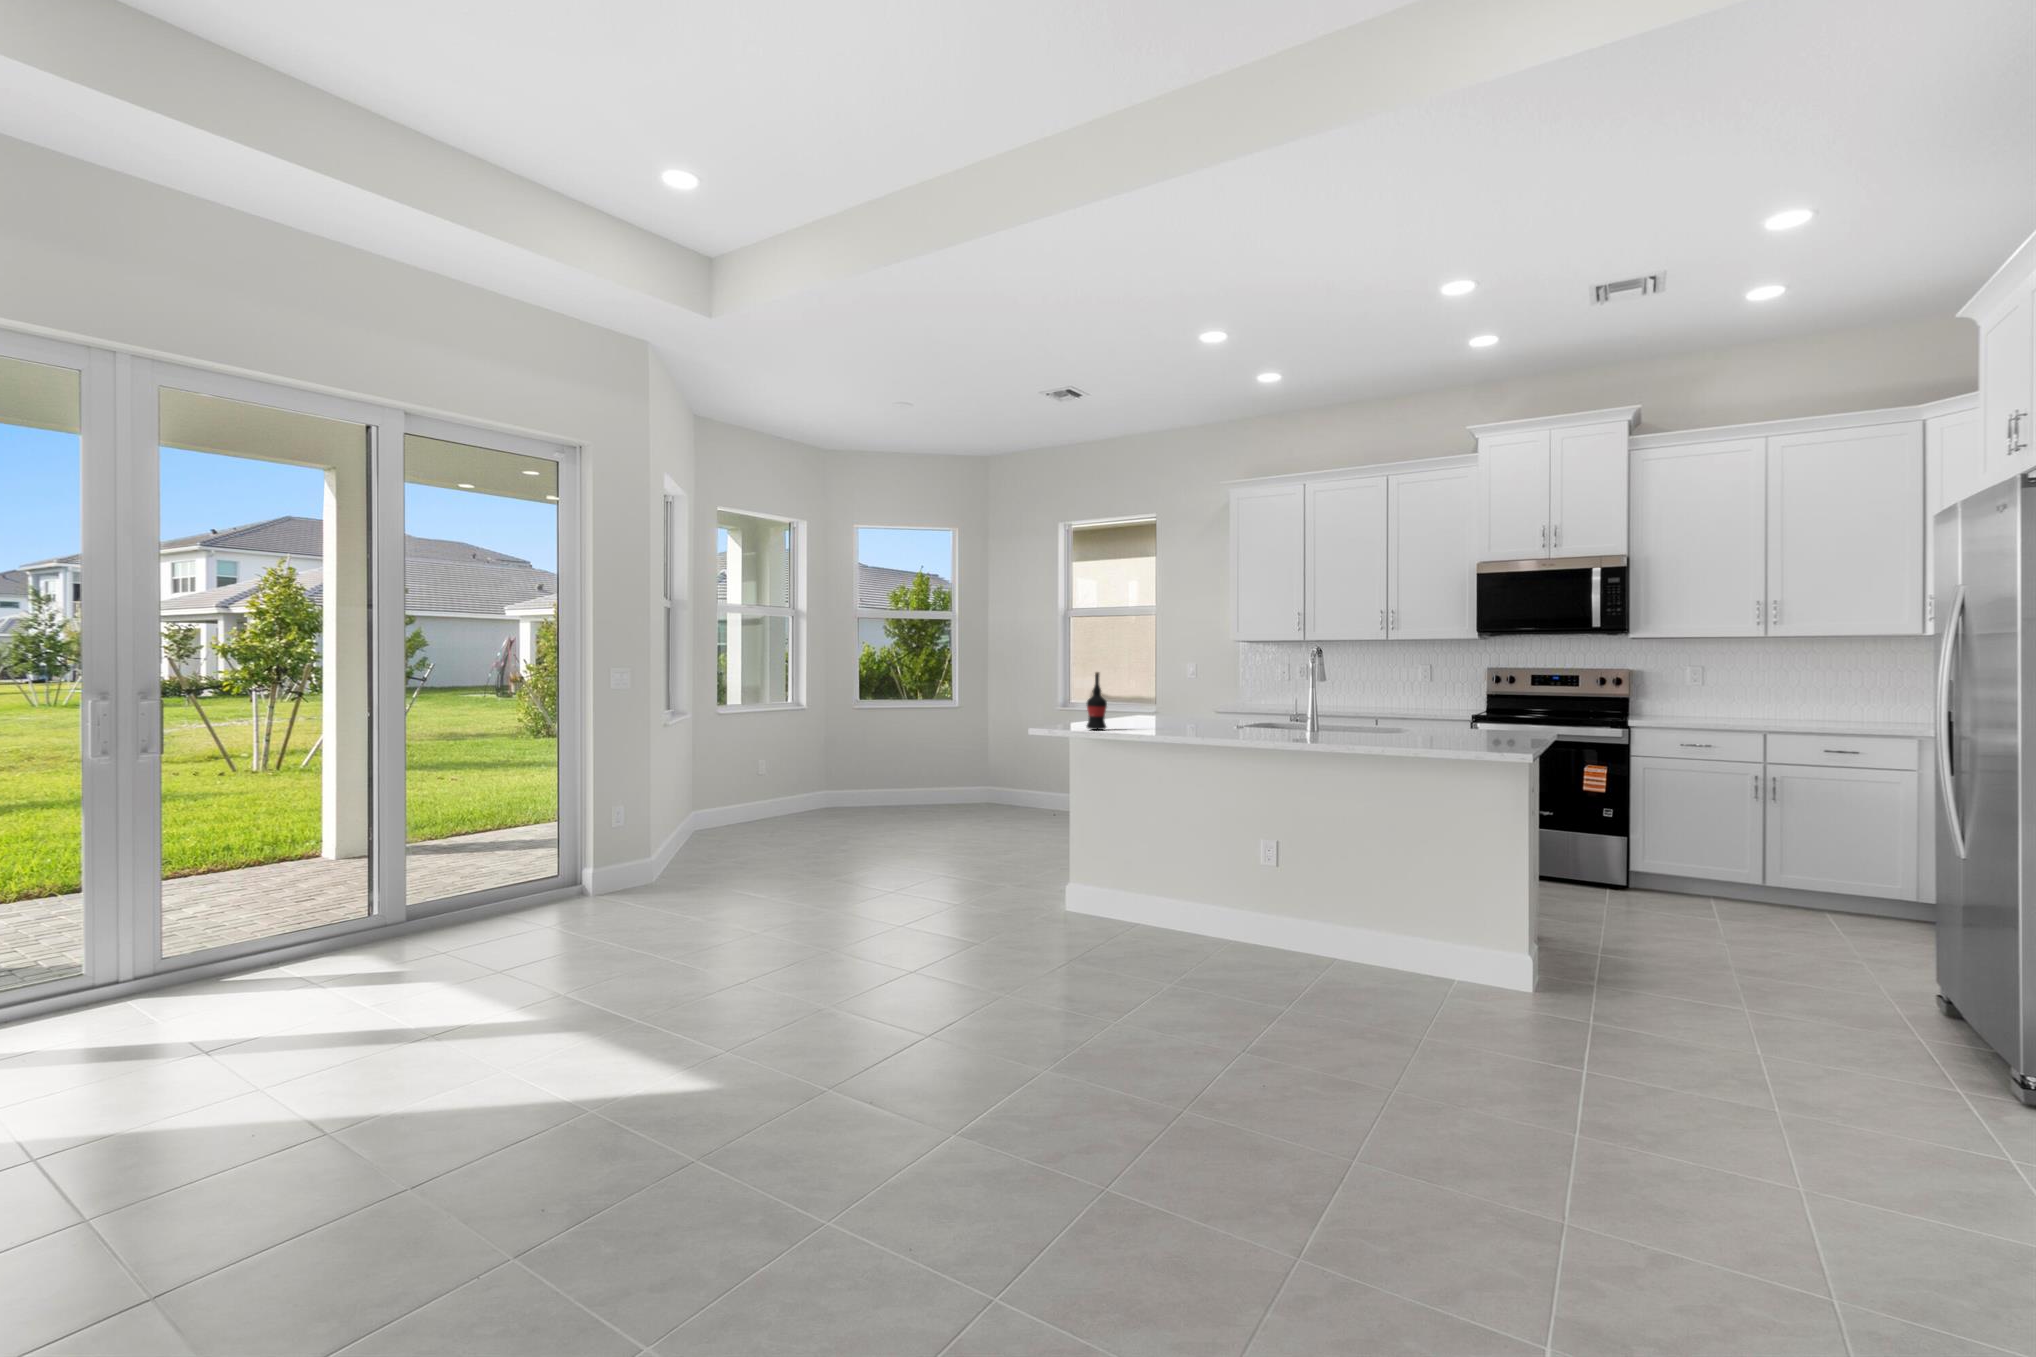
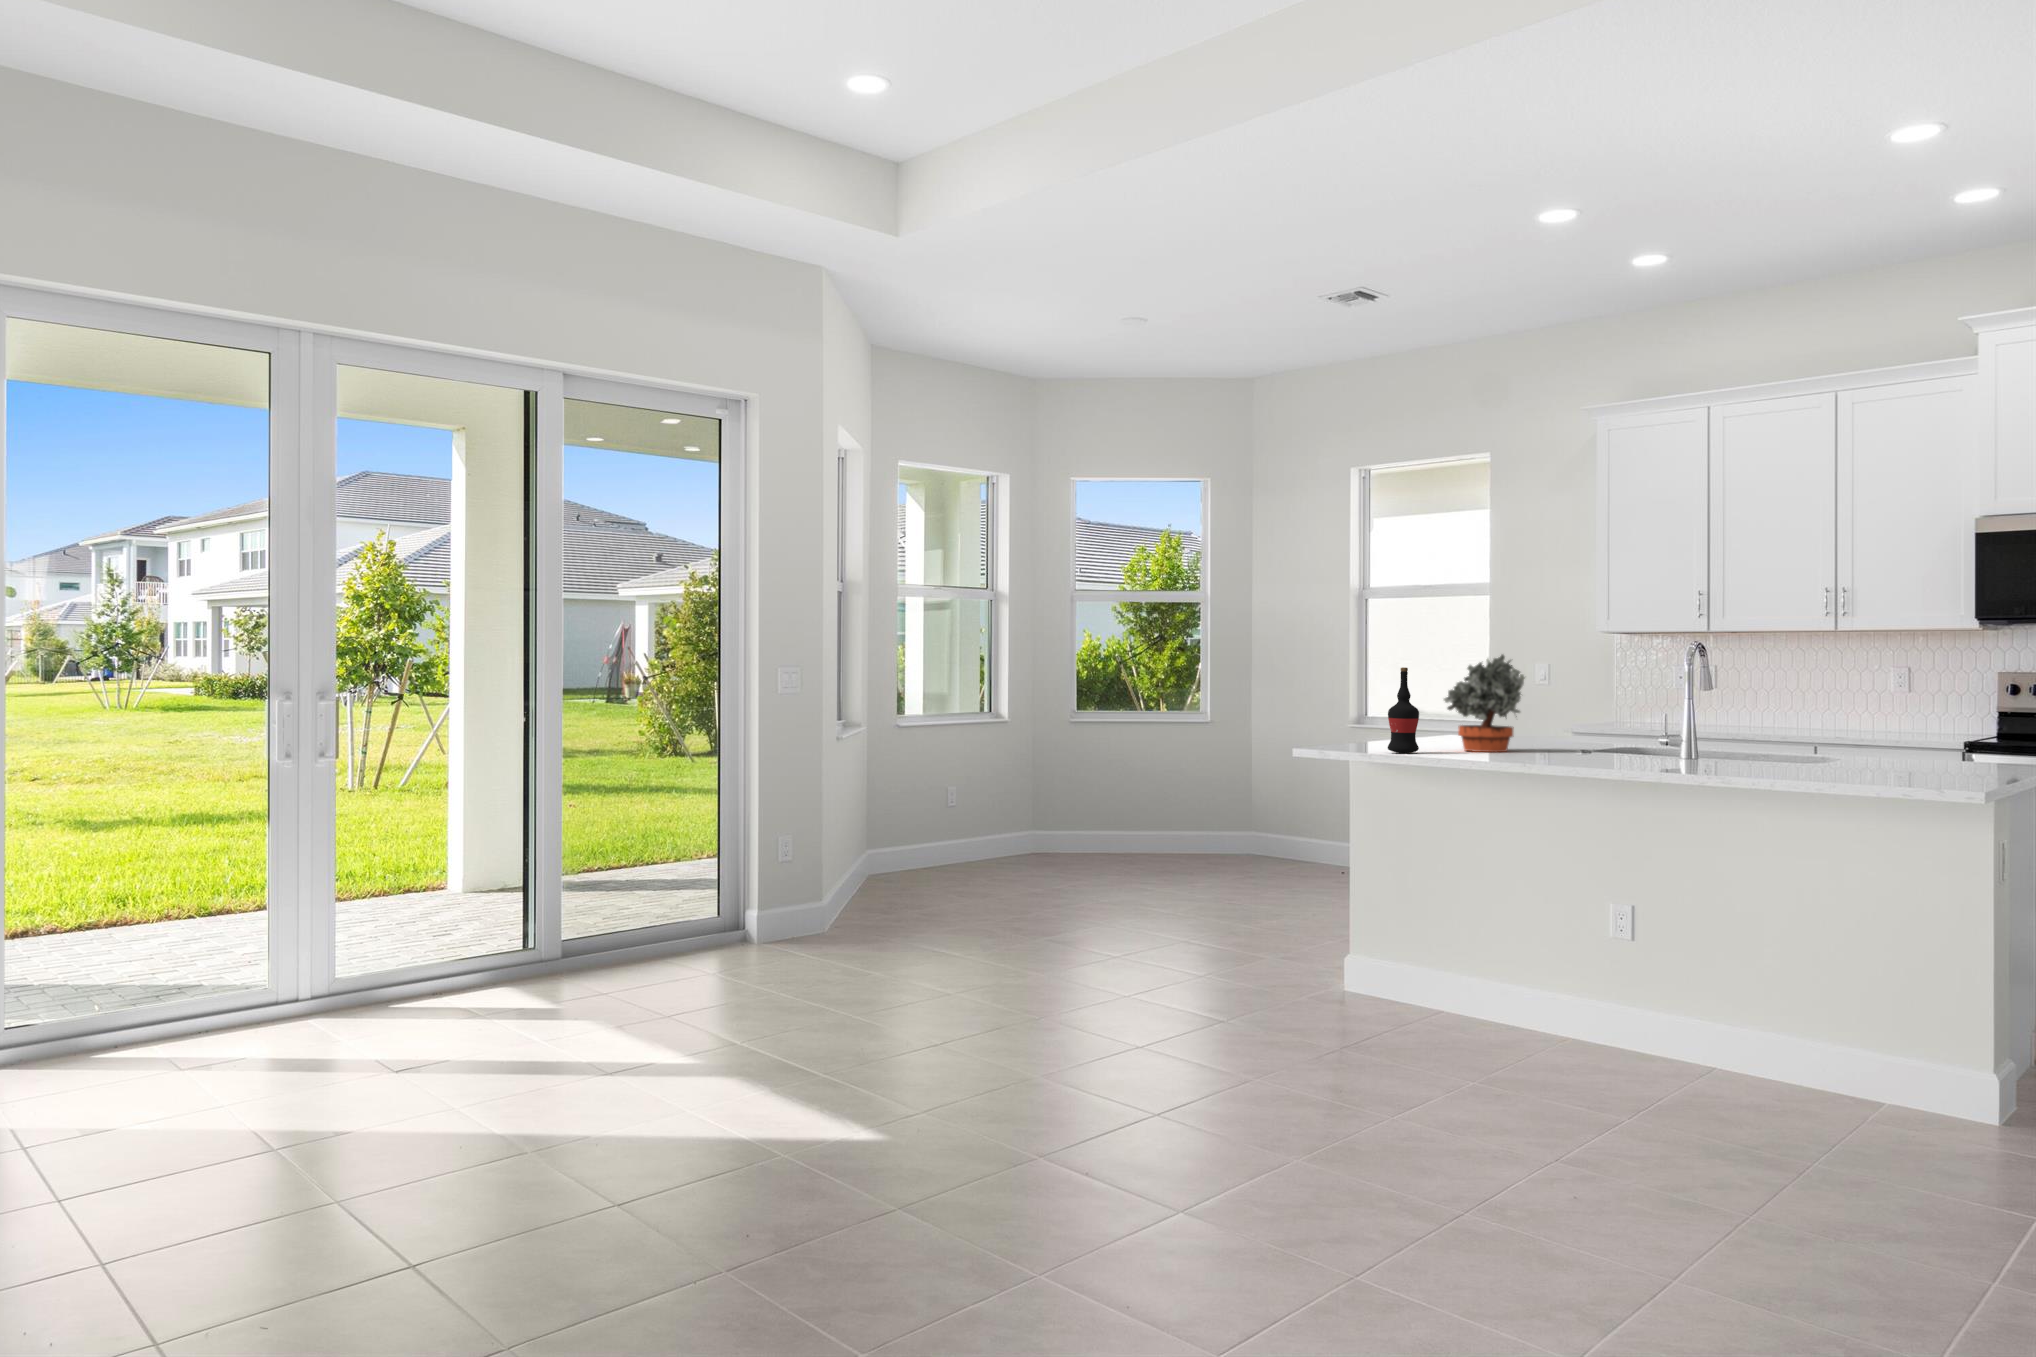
potted plant: none [1120,662,1175,729] -> present [1444,654,1525,752]

